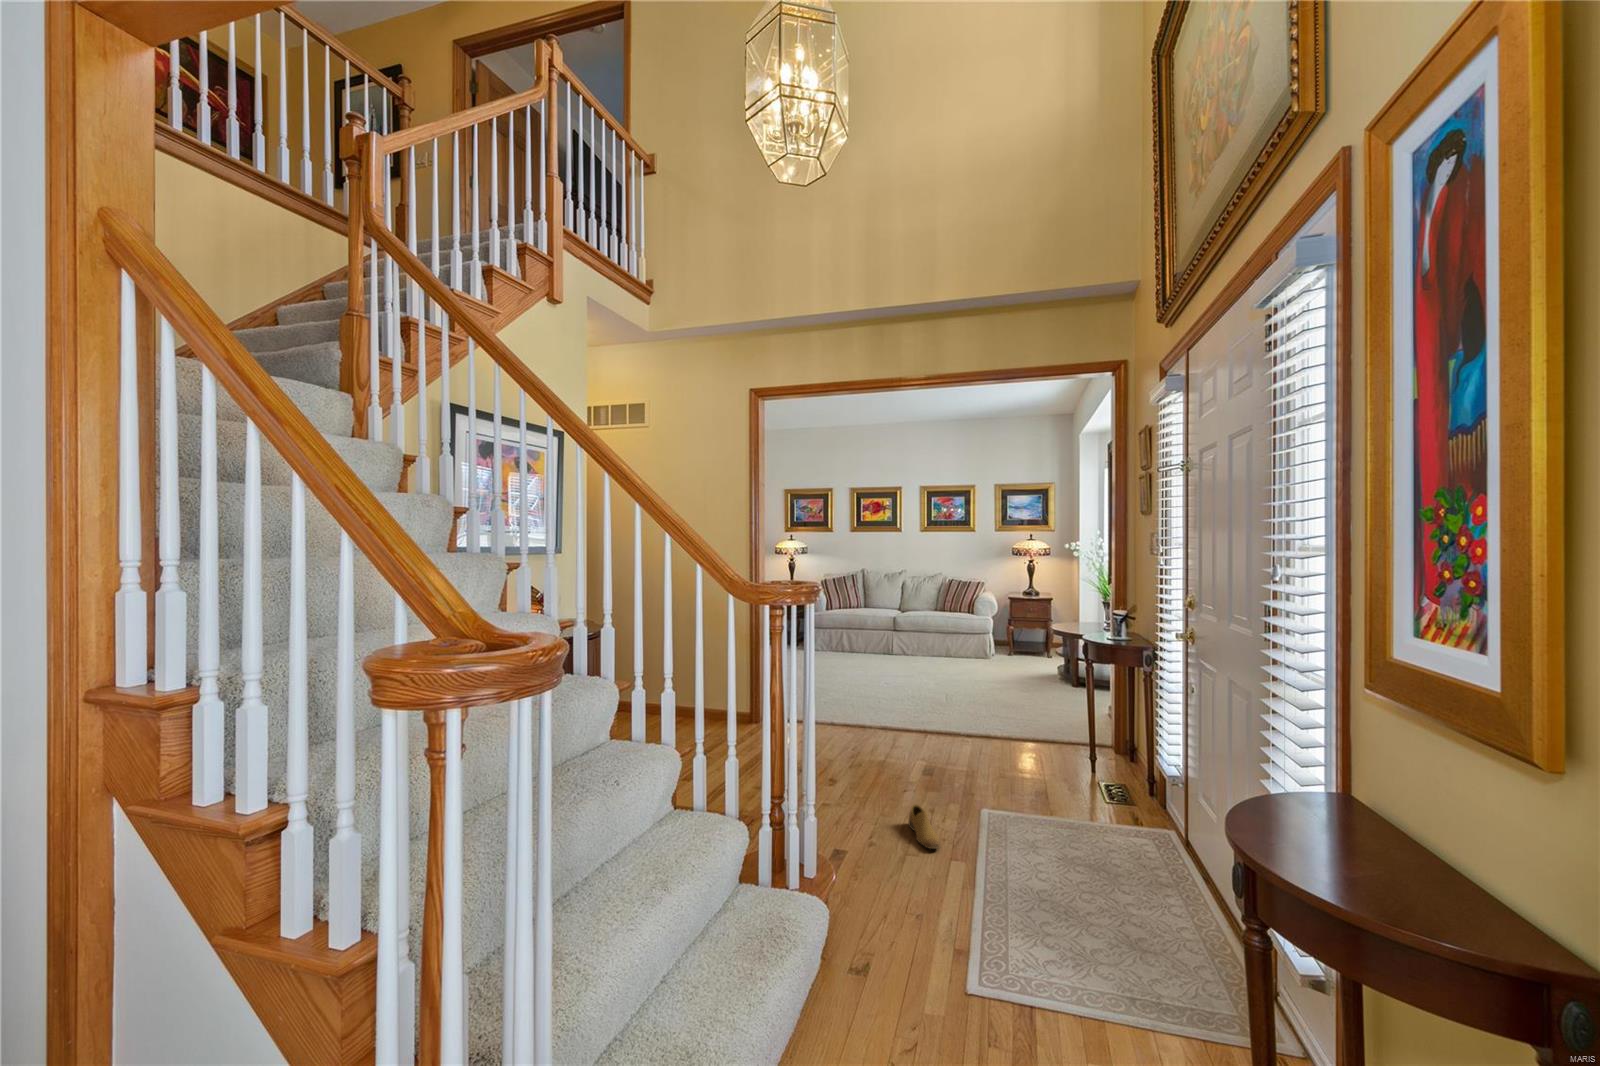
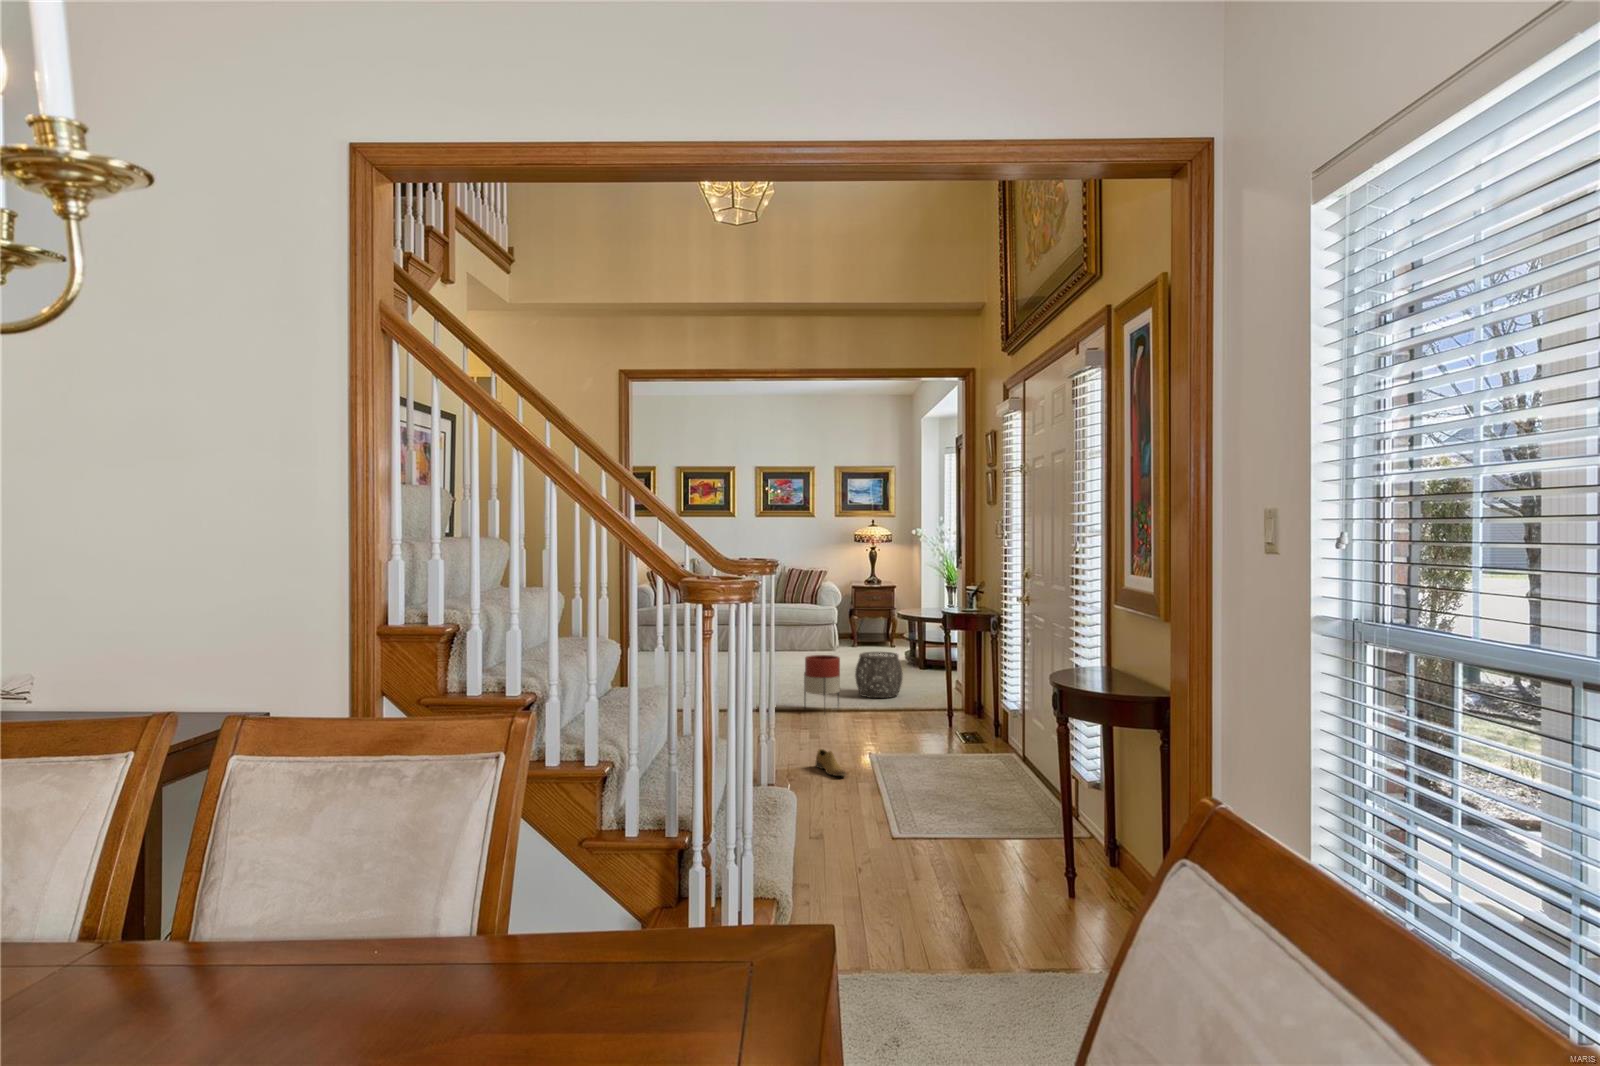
woven basket: none [992,671,1045,723] -> present [855,652,903,698]
planter: none [931,674,969,740] -> present [804,655,840,702]

